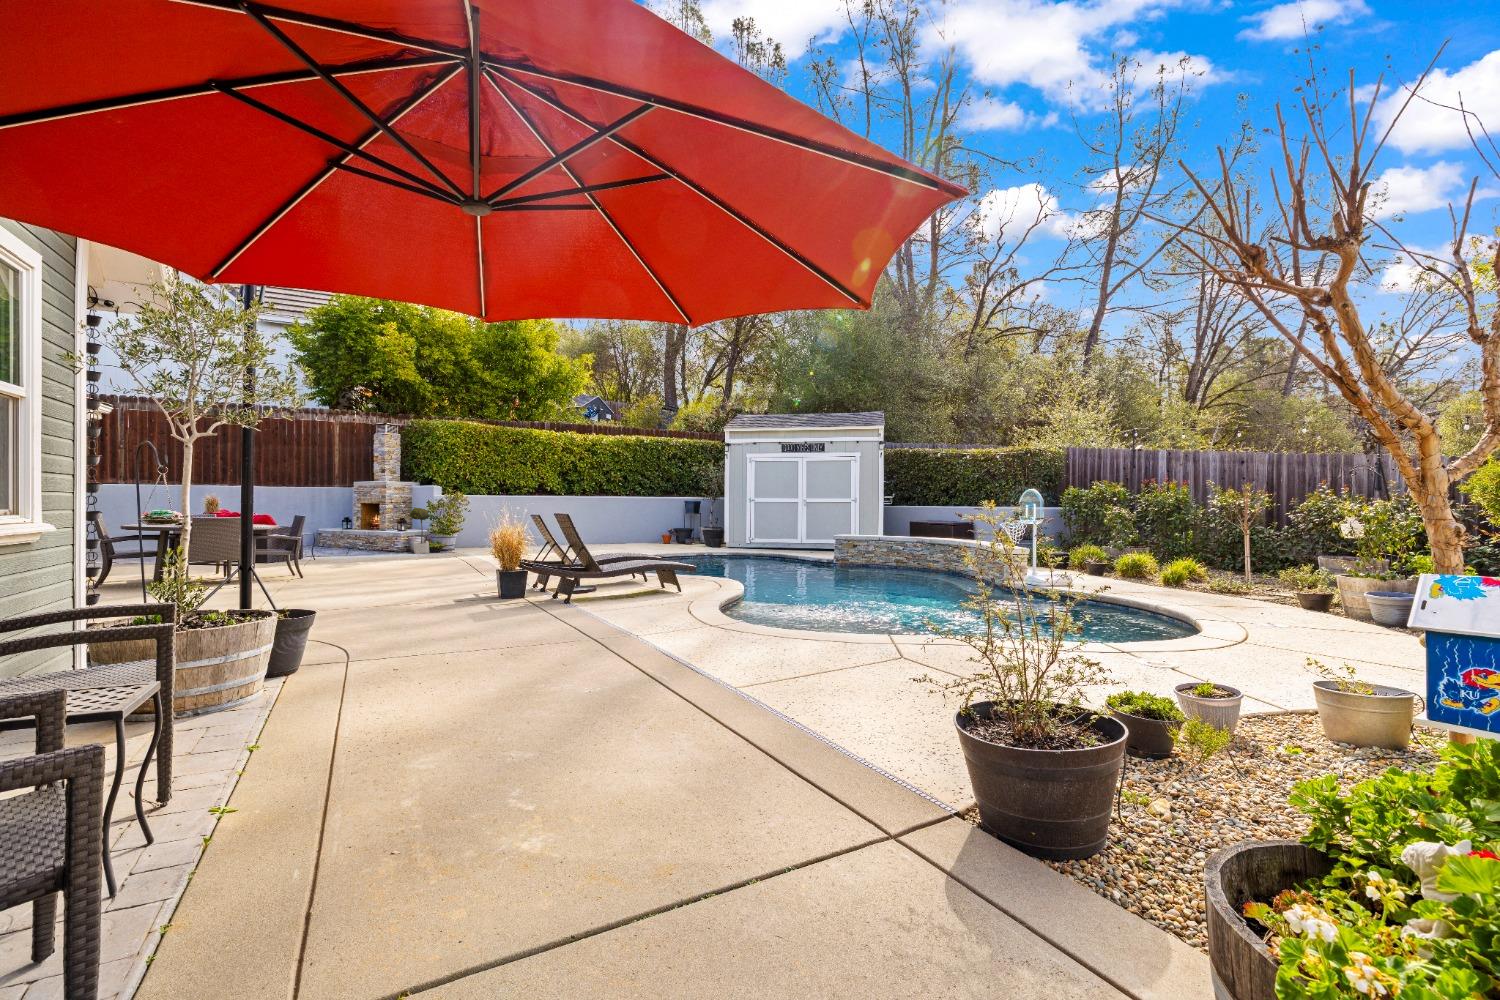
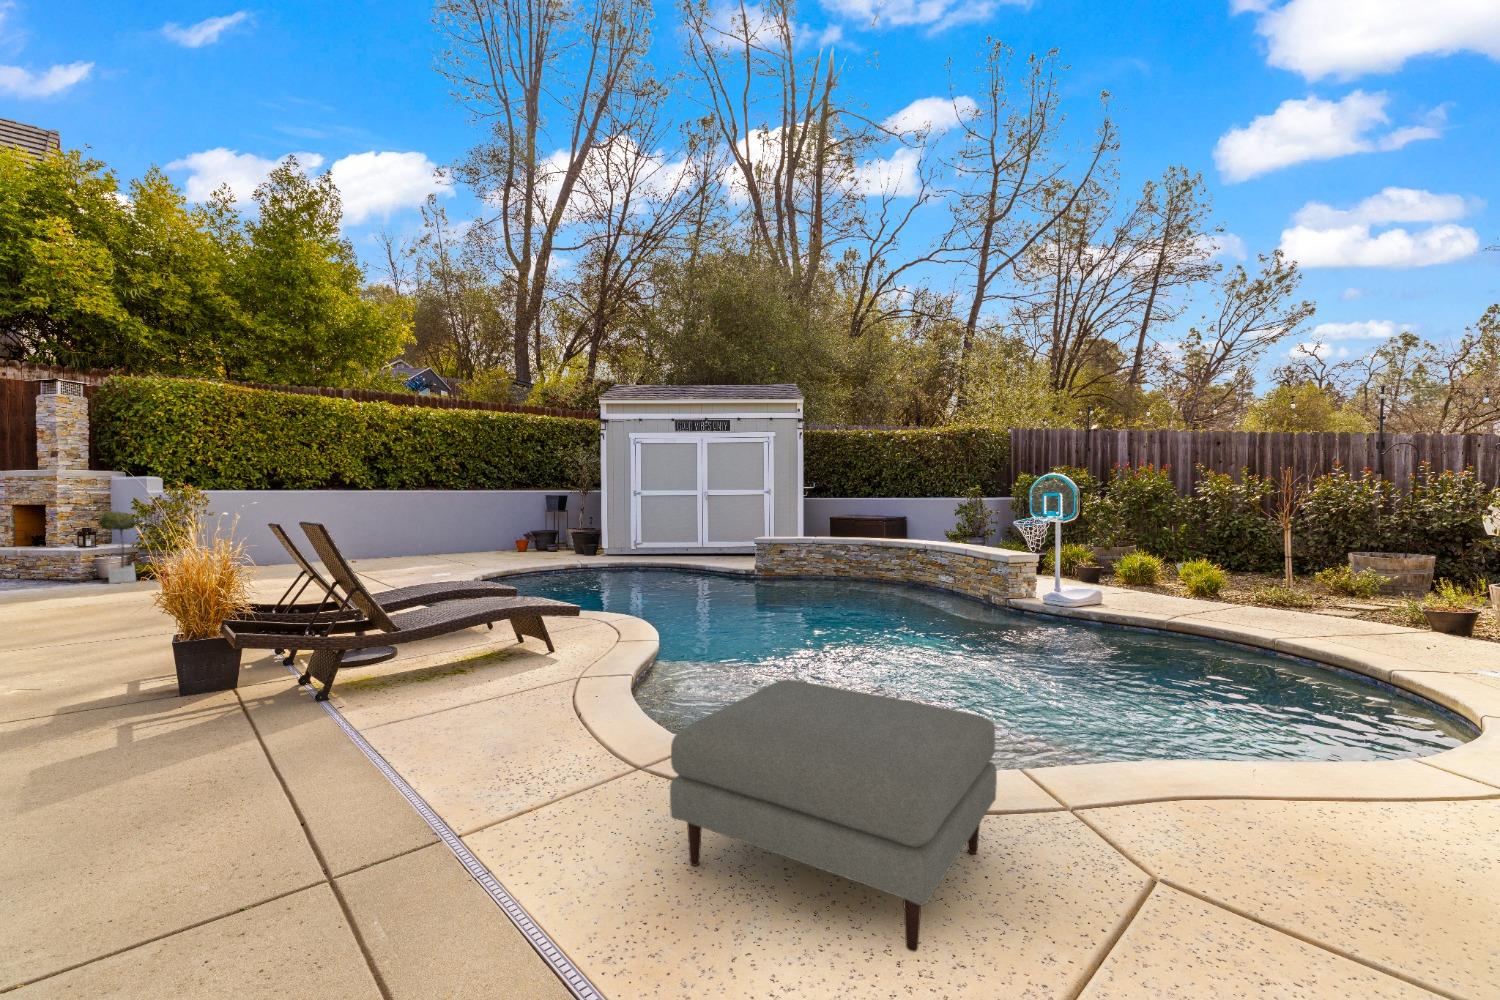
ottoman: none [717,584,852,665] -> present [670,679,997,952]

